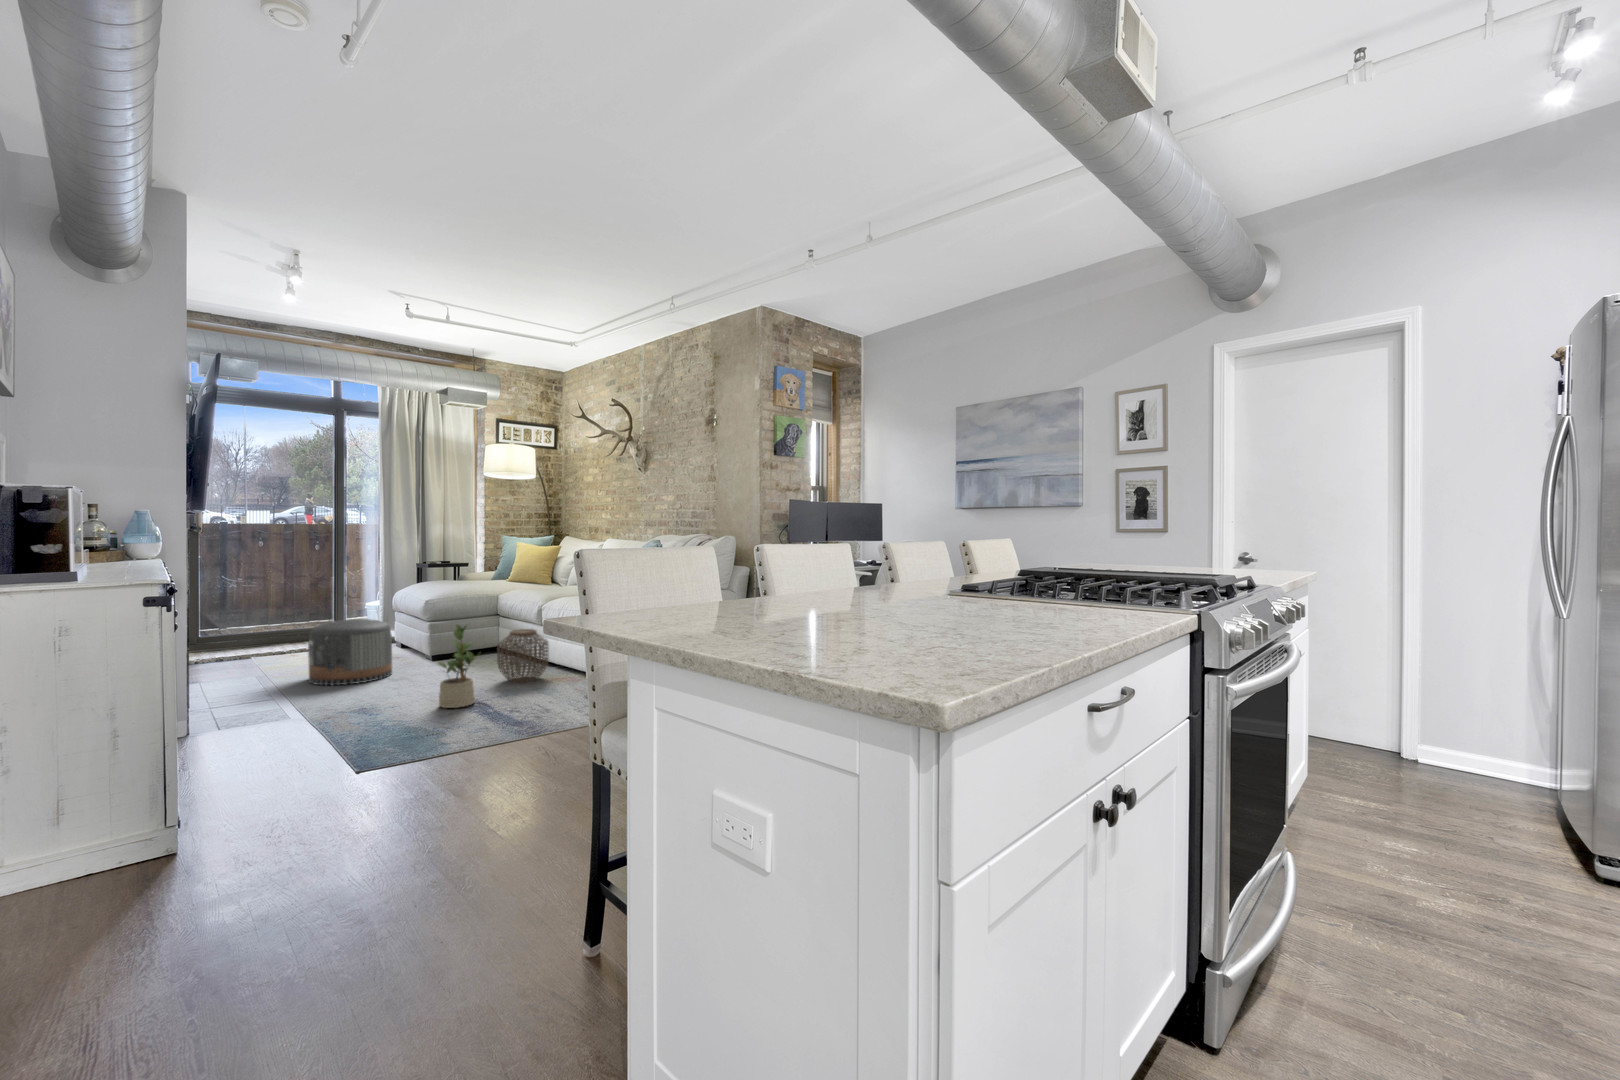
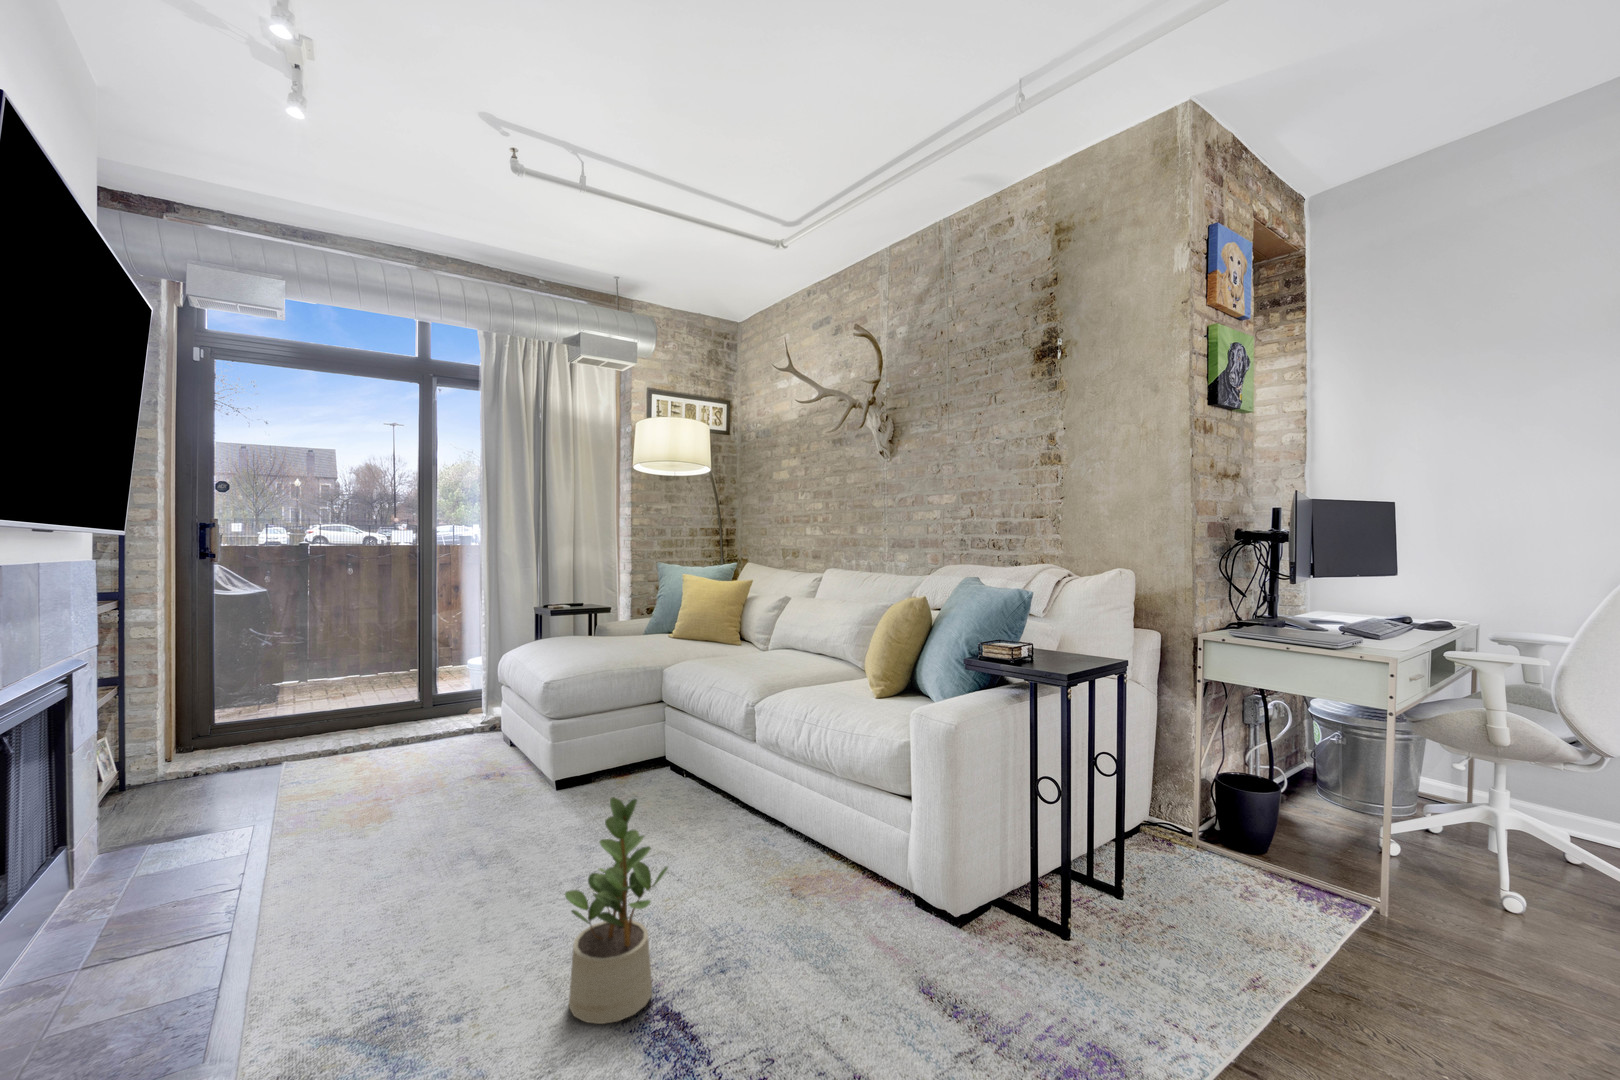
pouf: present [308,619,392,686] -> none [328,725,484,875]
woven basket: present [497,629,549,683] -> none [684,763,785,888]

